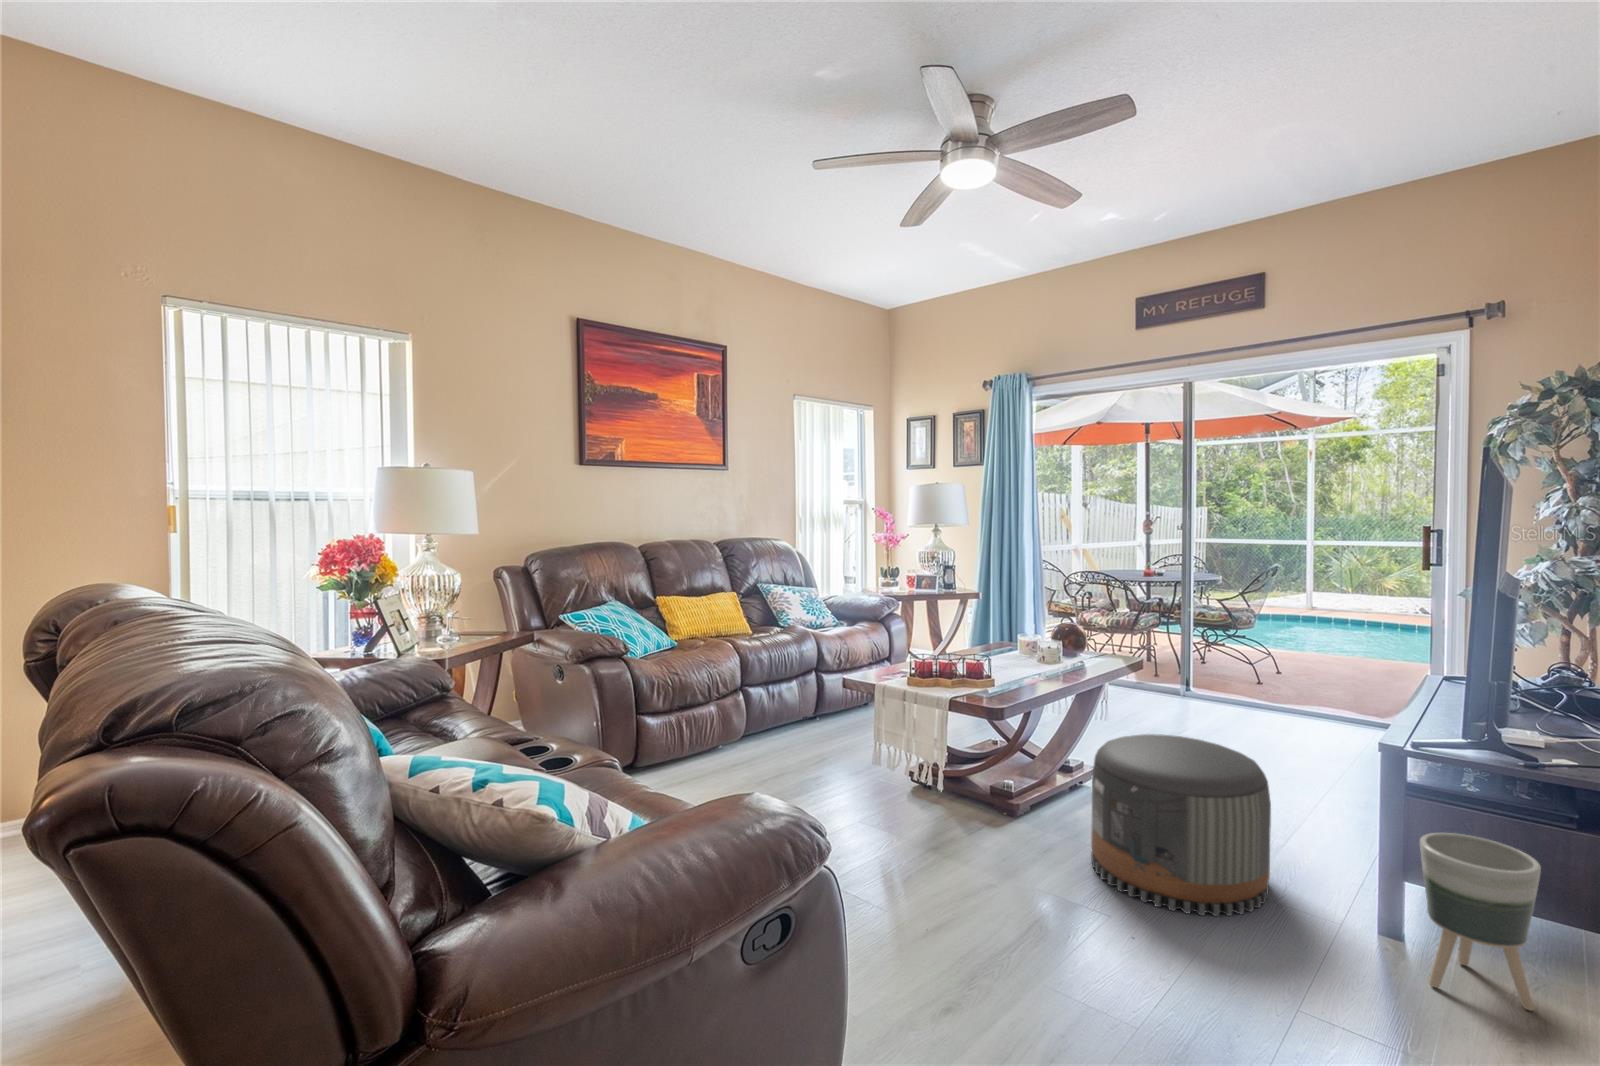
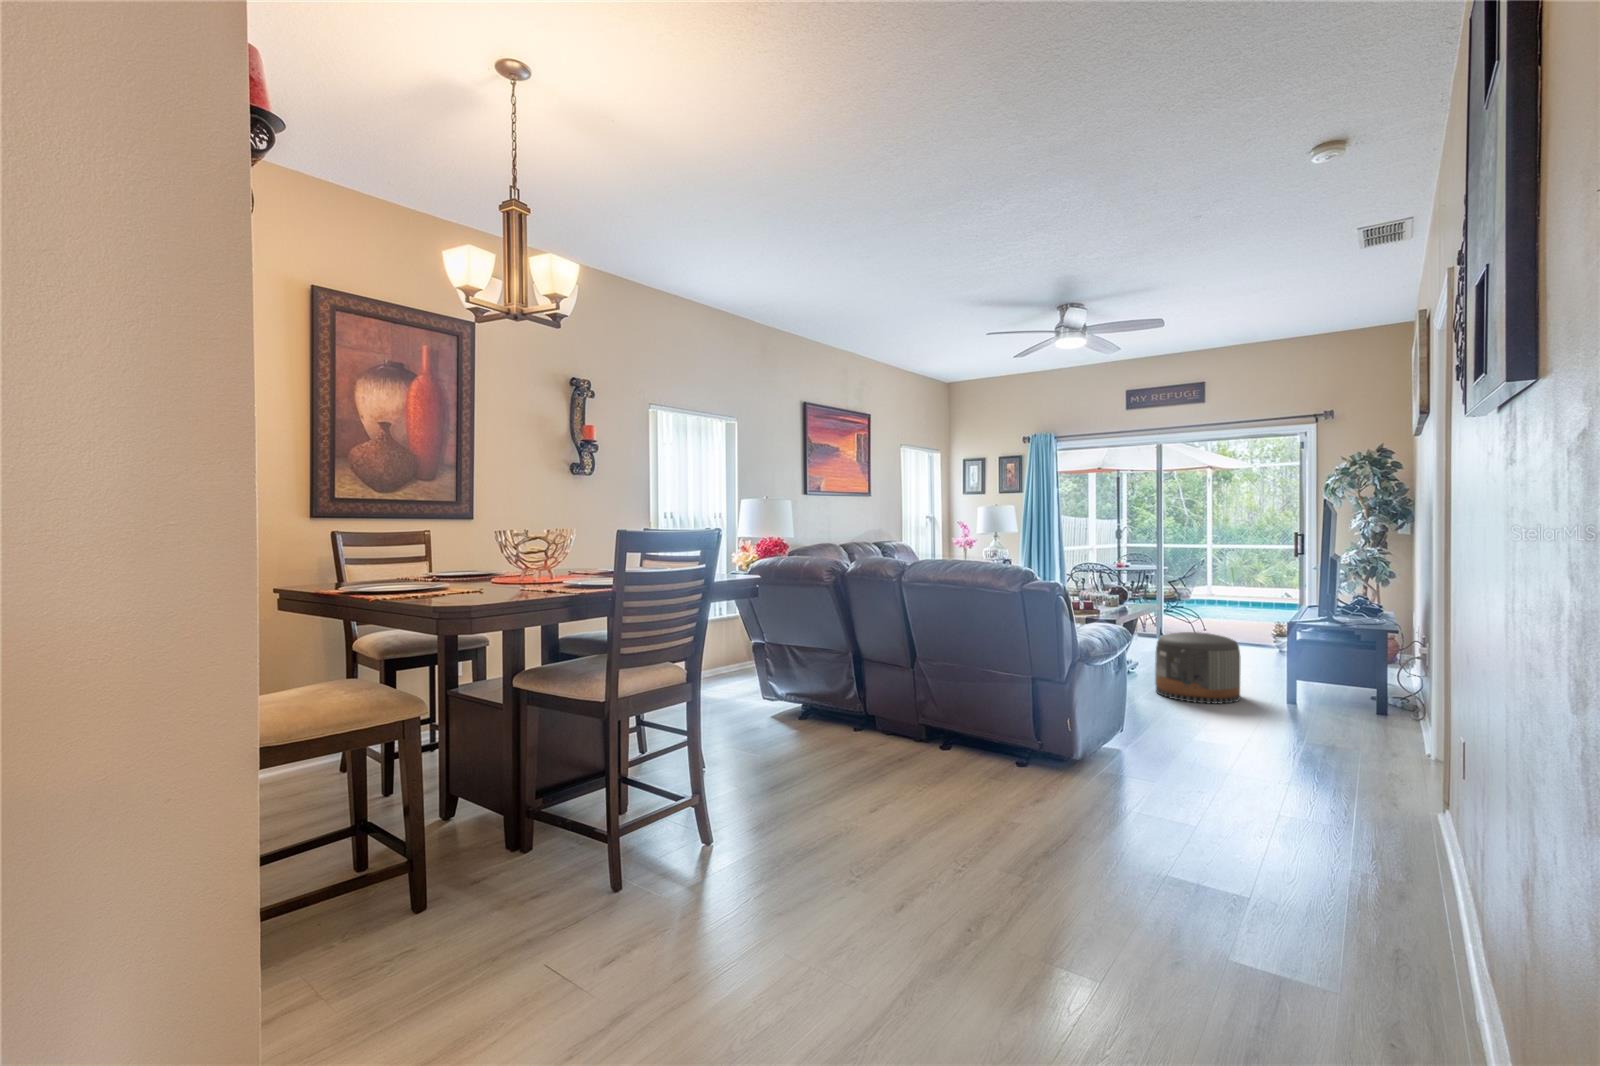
planter: present [1420,833,1541,1011] -> none [1305,656,1349,717]

